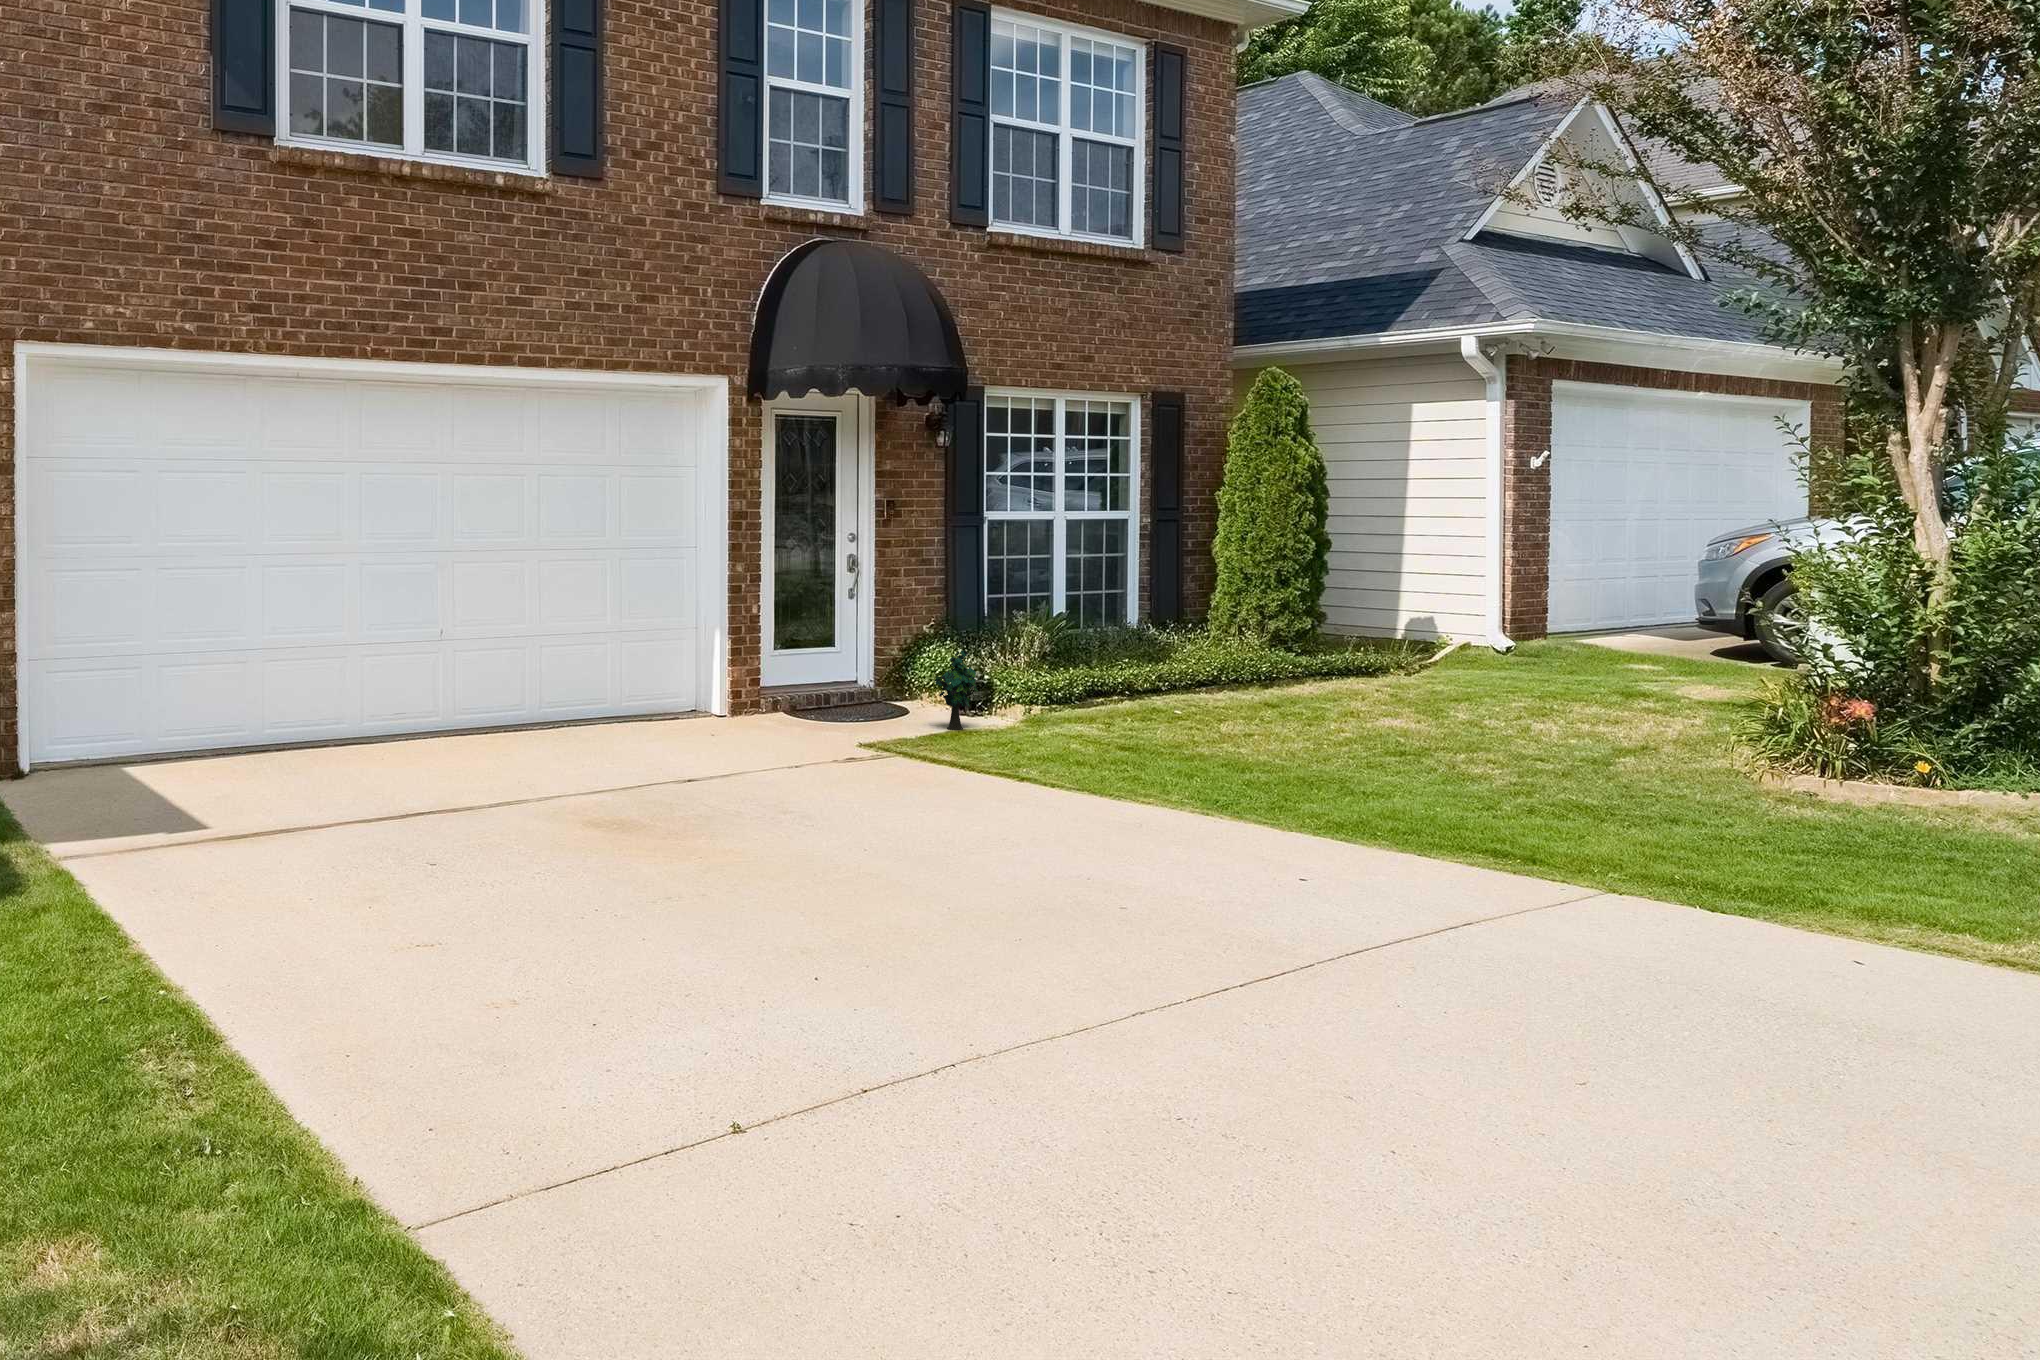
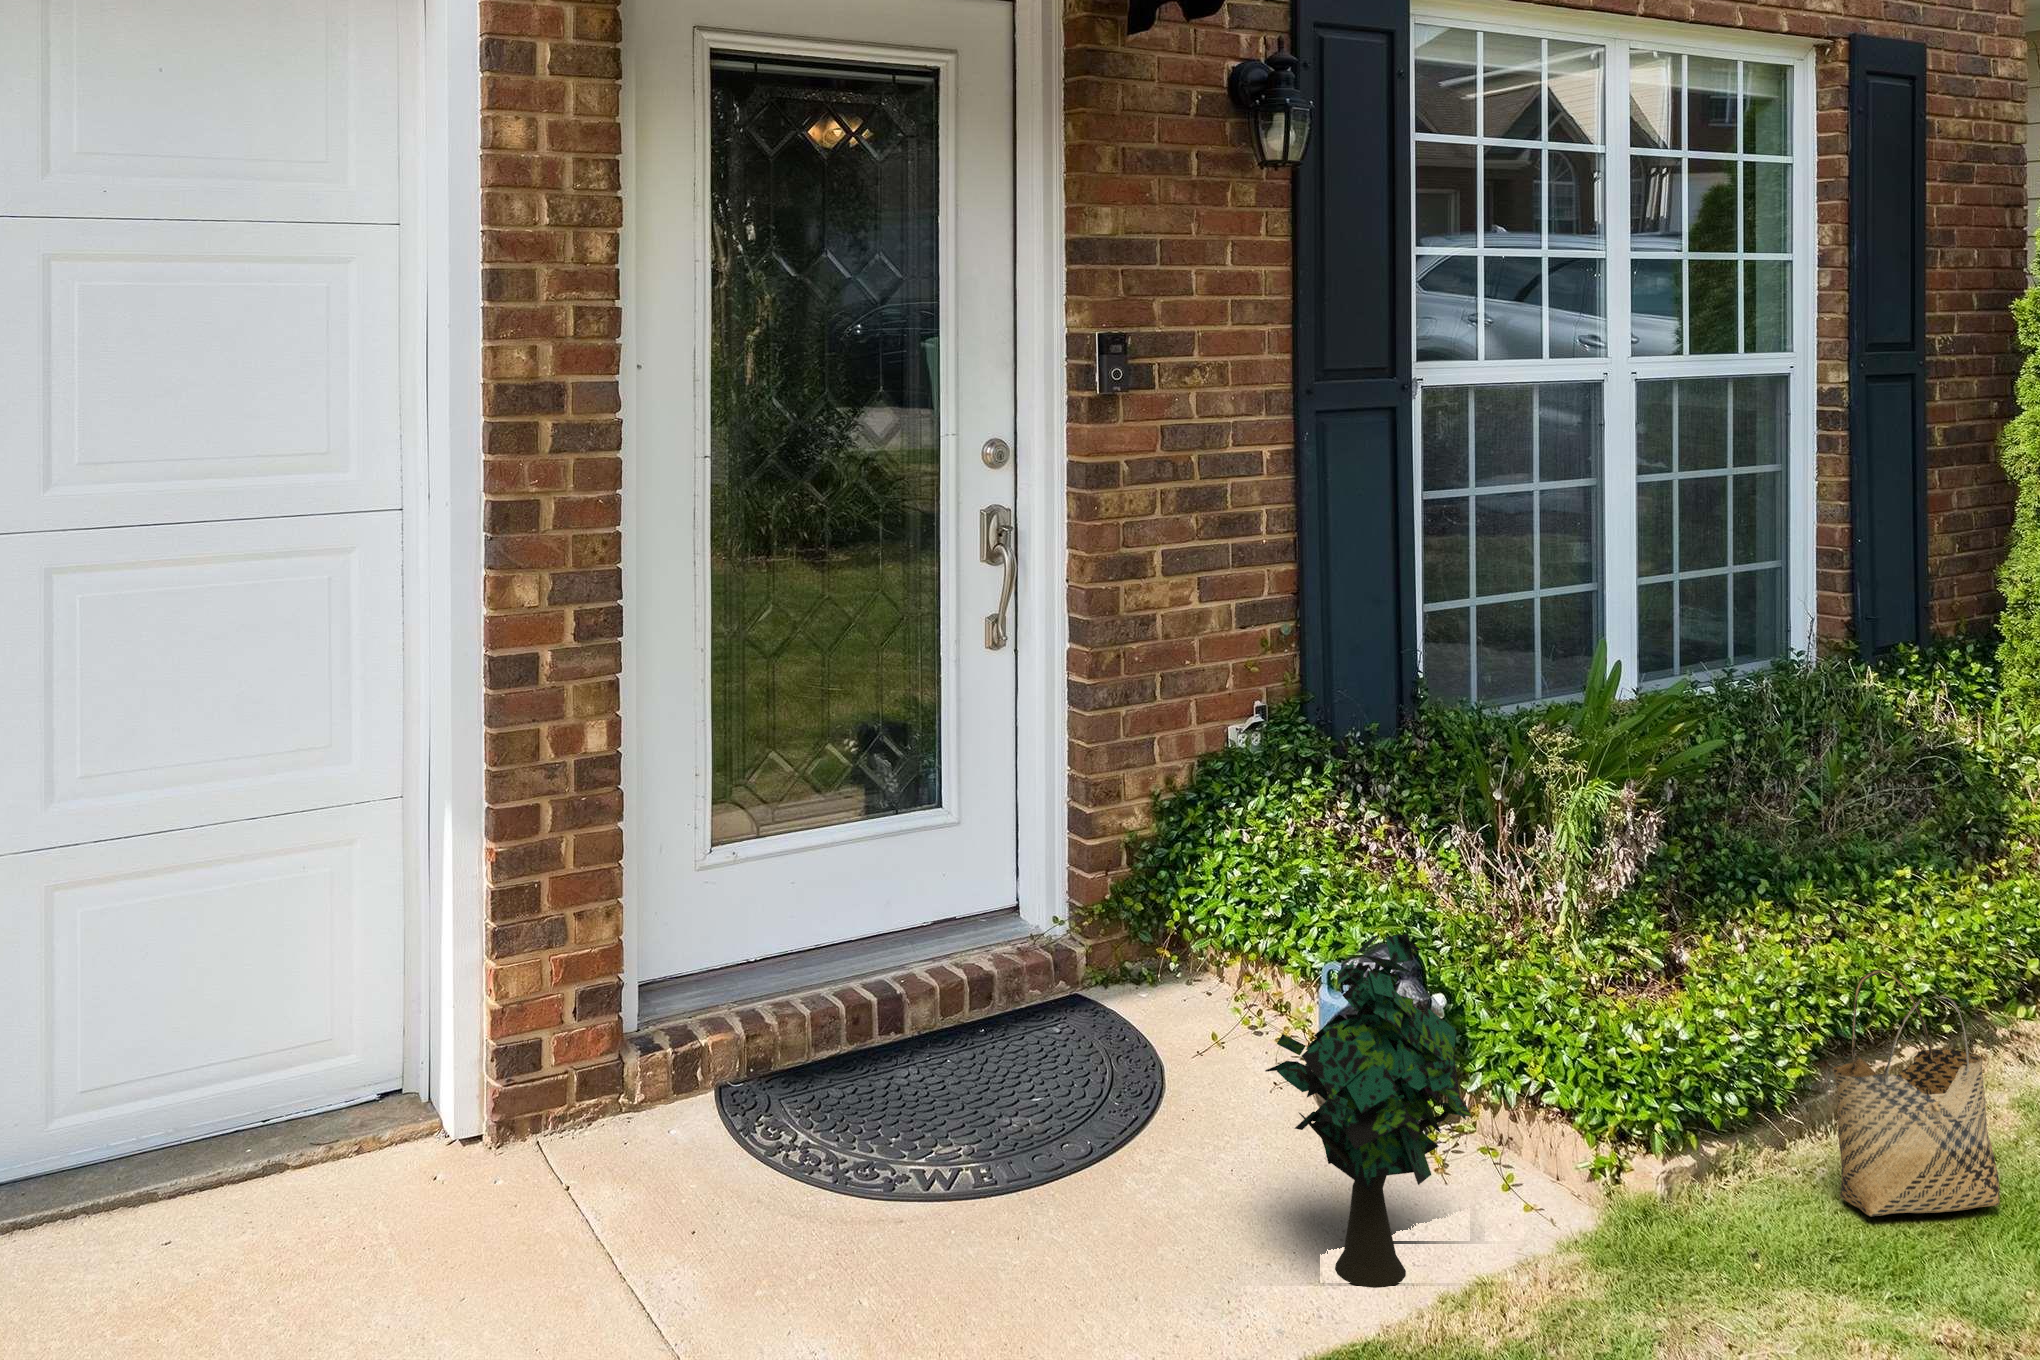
woven basket: none [1066,669,1103,723] -> present [1833,970,2000,1217]

